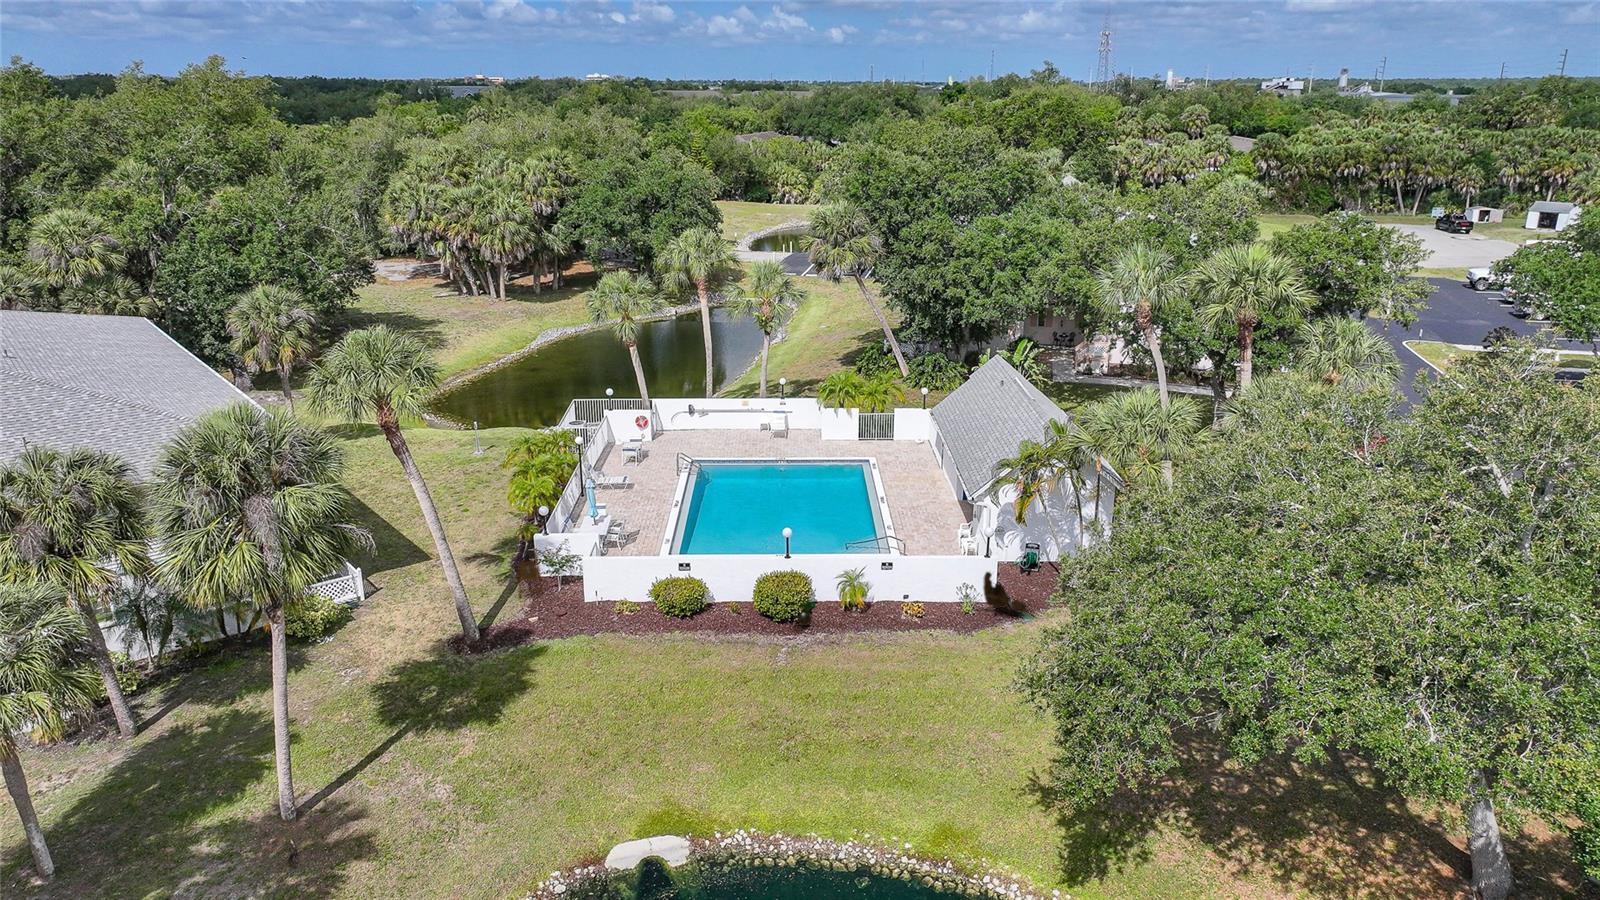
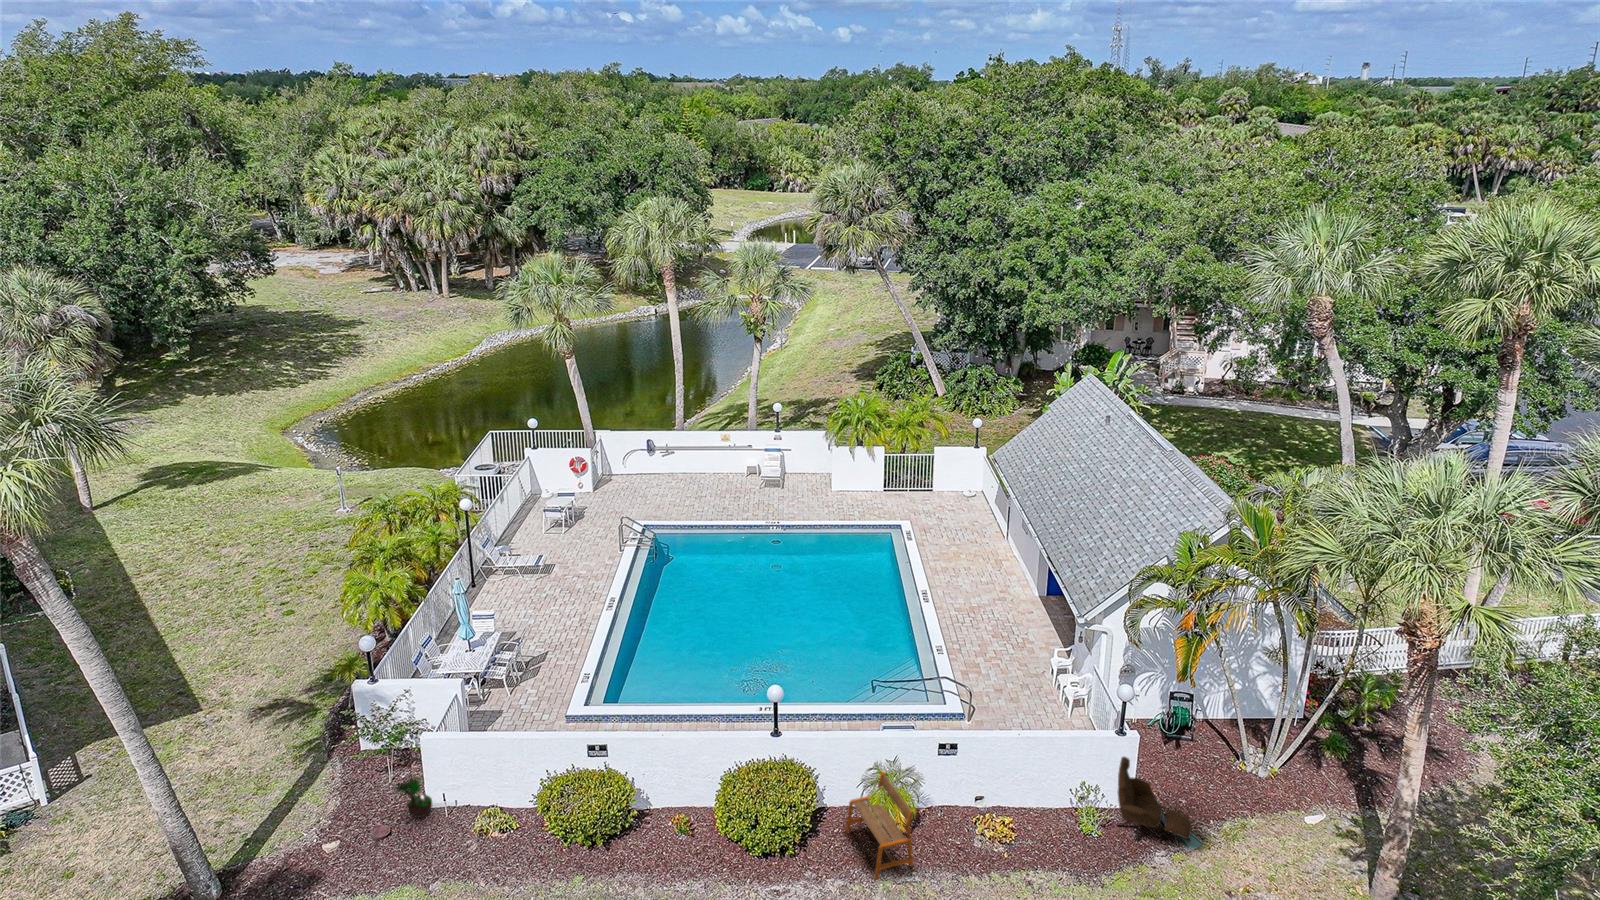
bench: present [518,549,543,597] -> present [846,772,913,880]
potted tree: present [798,600,814,626] -> present [394,776,432,818]

